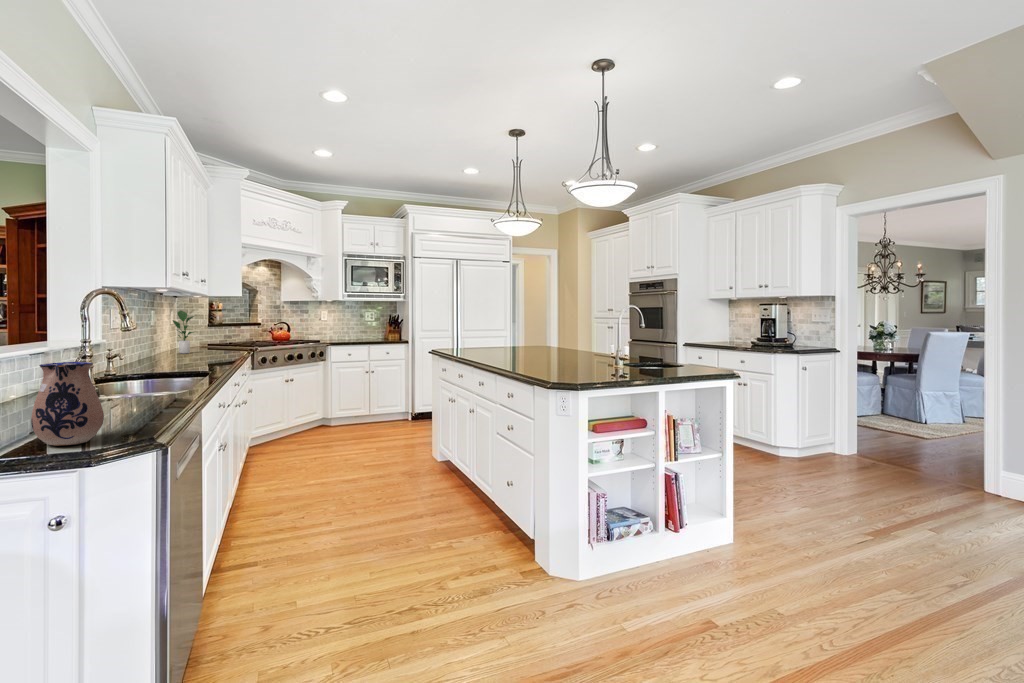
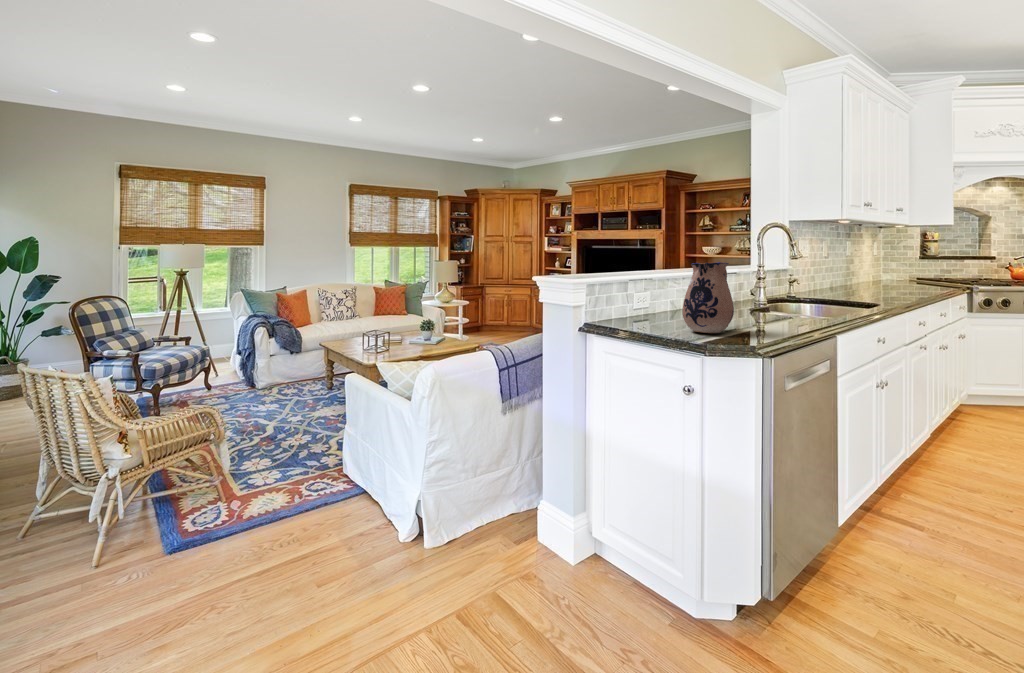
potted plant: present [173,311,194,353] -> none [870,240,897,286]

